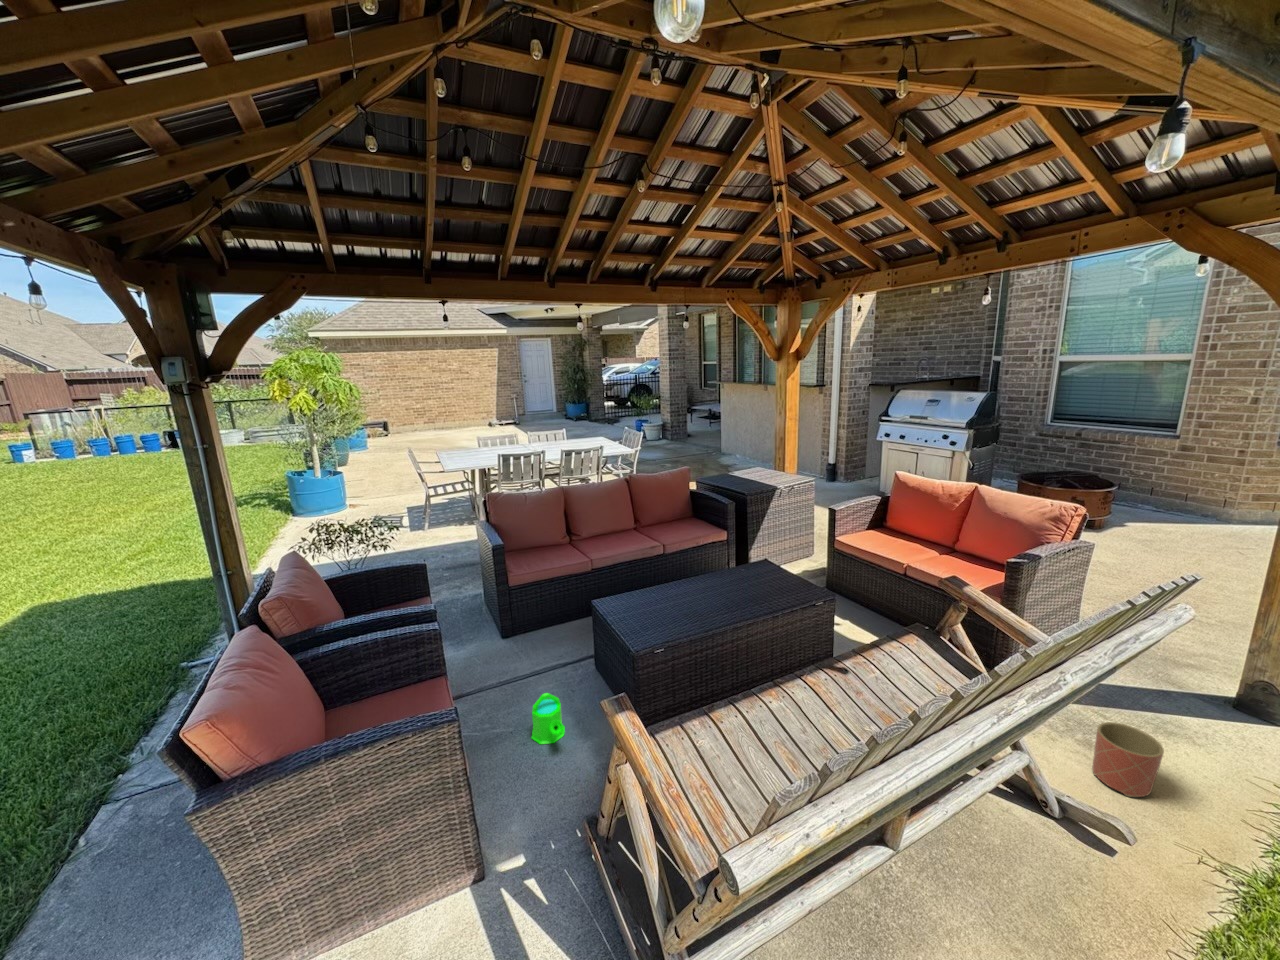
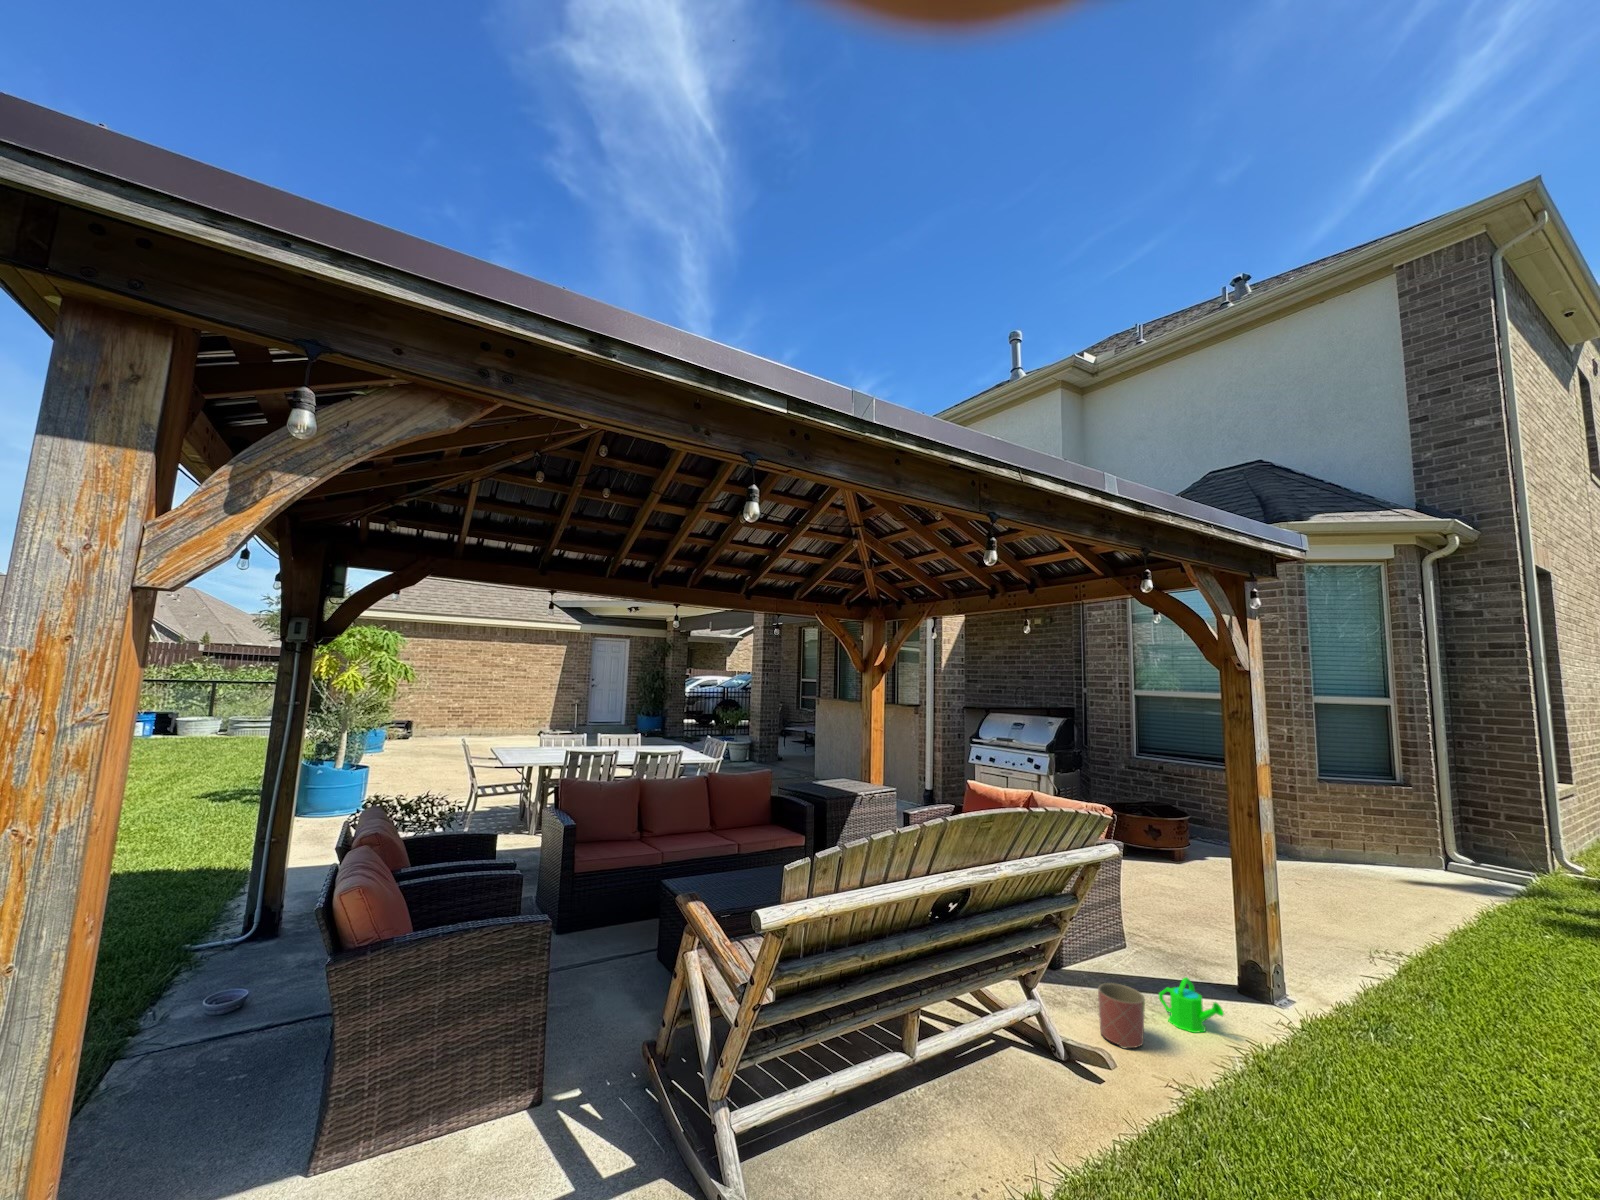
watering can: present [532,693,565,744] -> present [1159,977,1224,1033]

